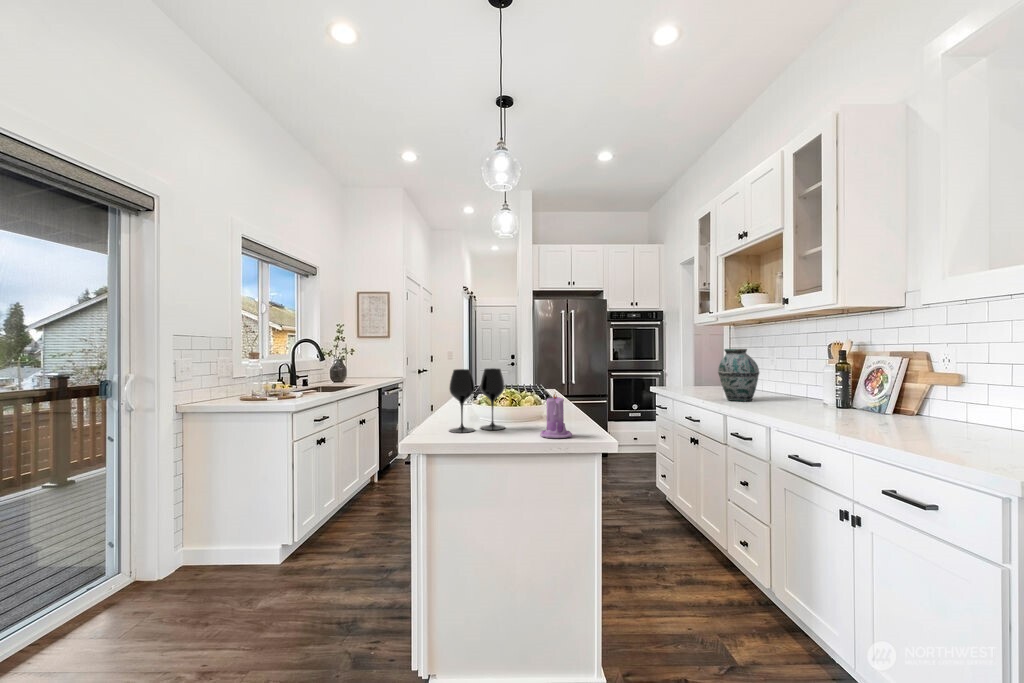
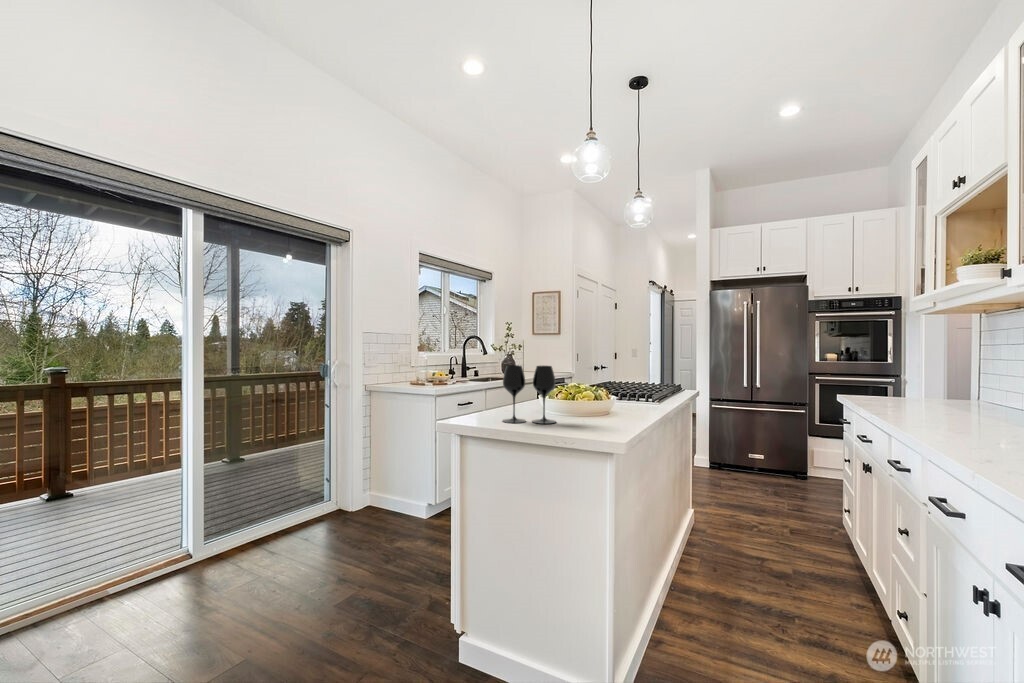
vase: present [718,349,759,401] -> none [907,350,979,425]
candle: present [540,394,572,438] -> none [570,390,602,437]

